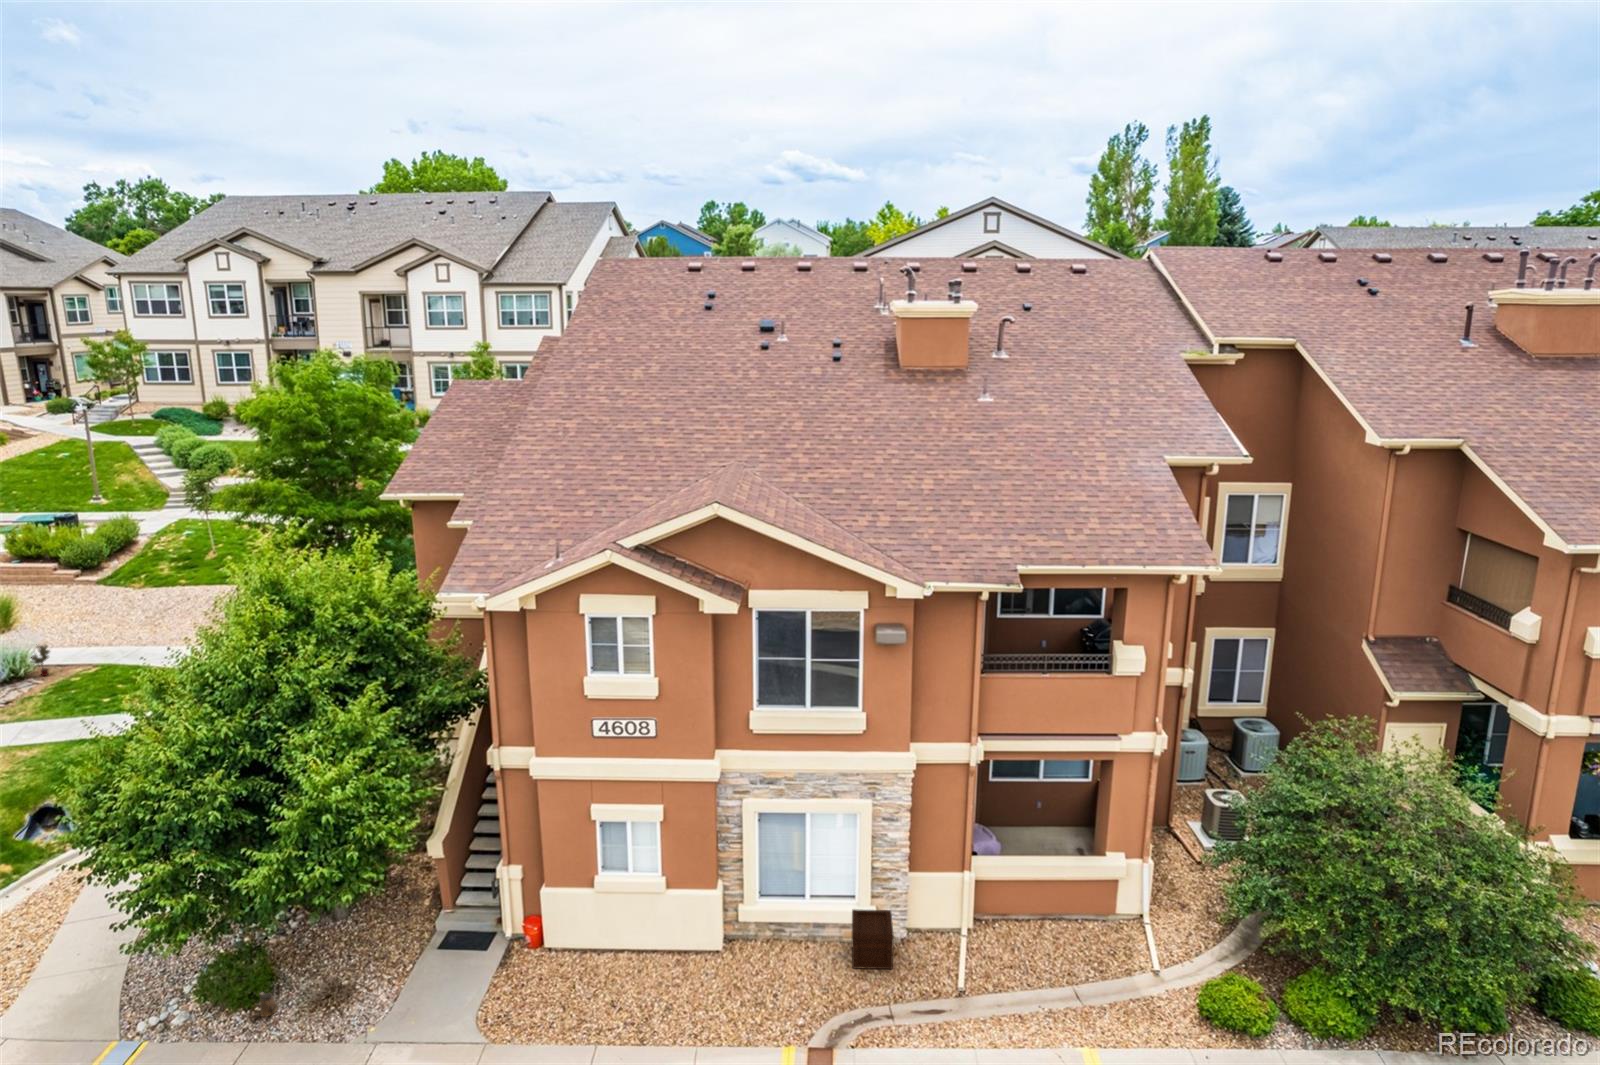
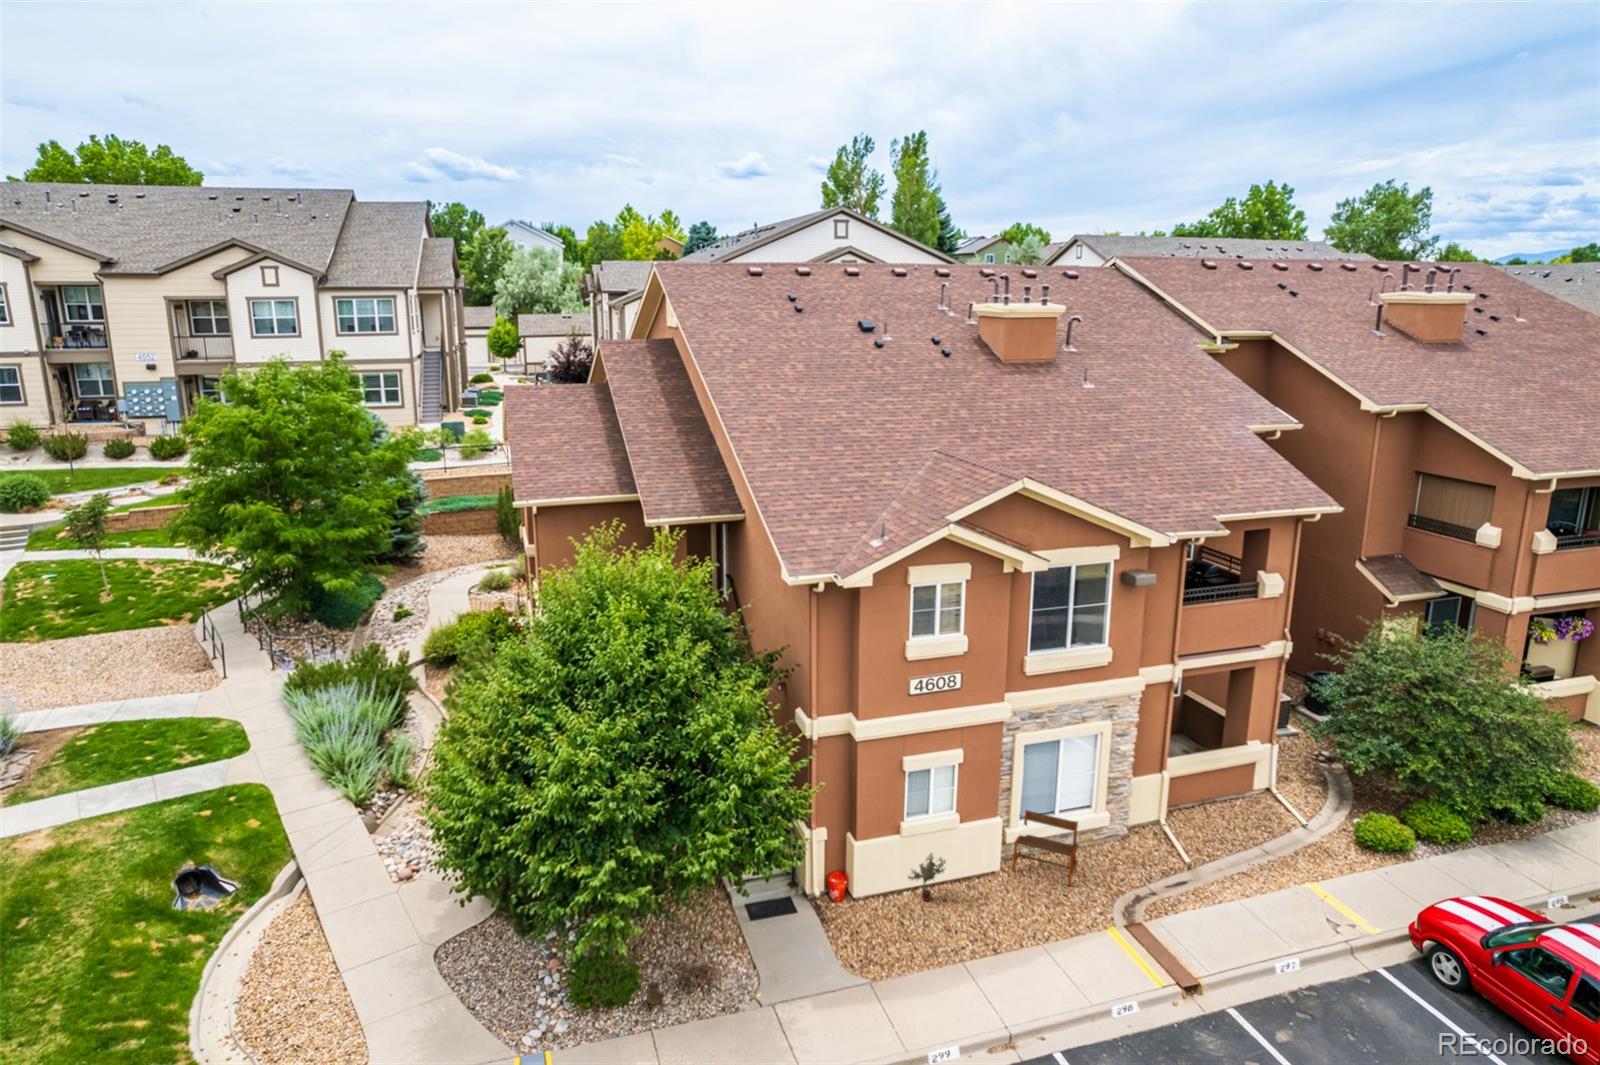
potted tree: present [31,645,50,676] -> present [908,853,945,901]
bench: none [735,885,807,985] -> present [1012,810,1078,886]
wooden crate: present [852,909,894,969] -> none [1094,813,1145,864]

